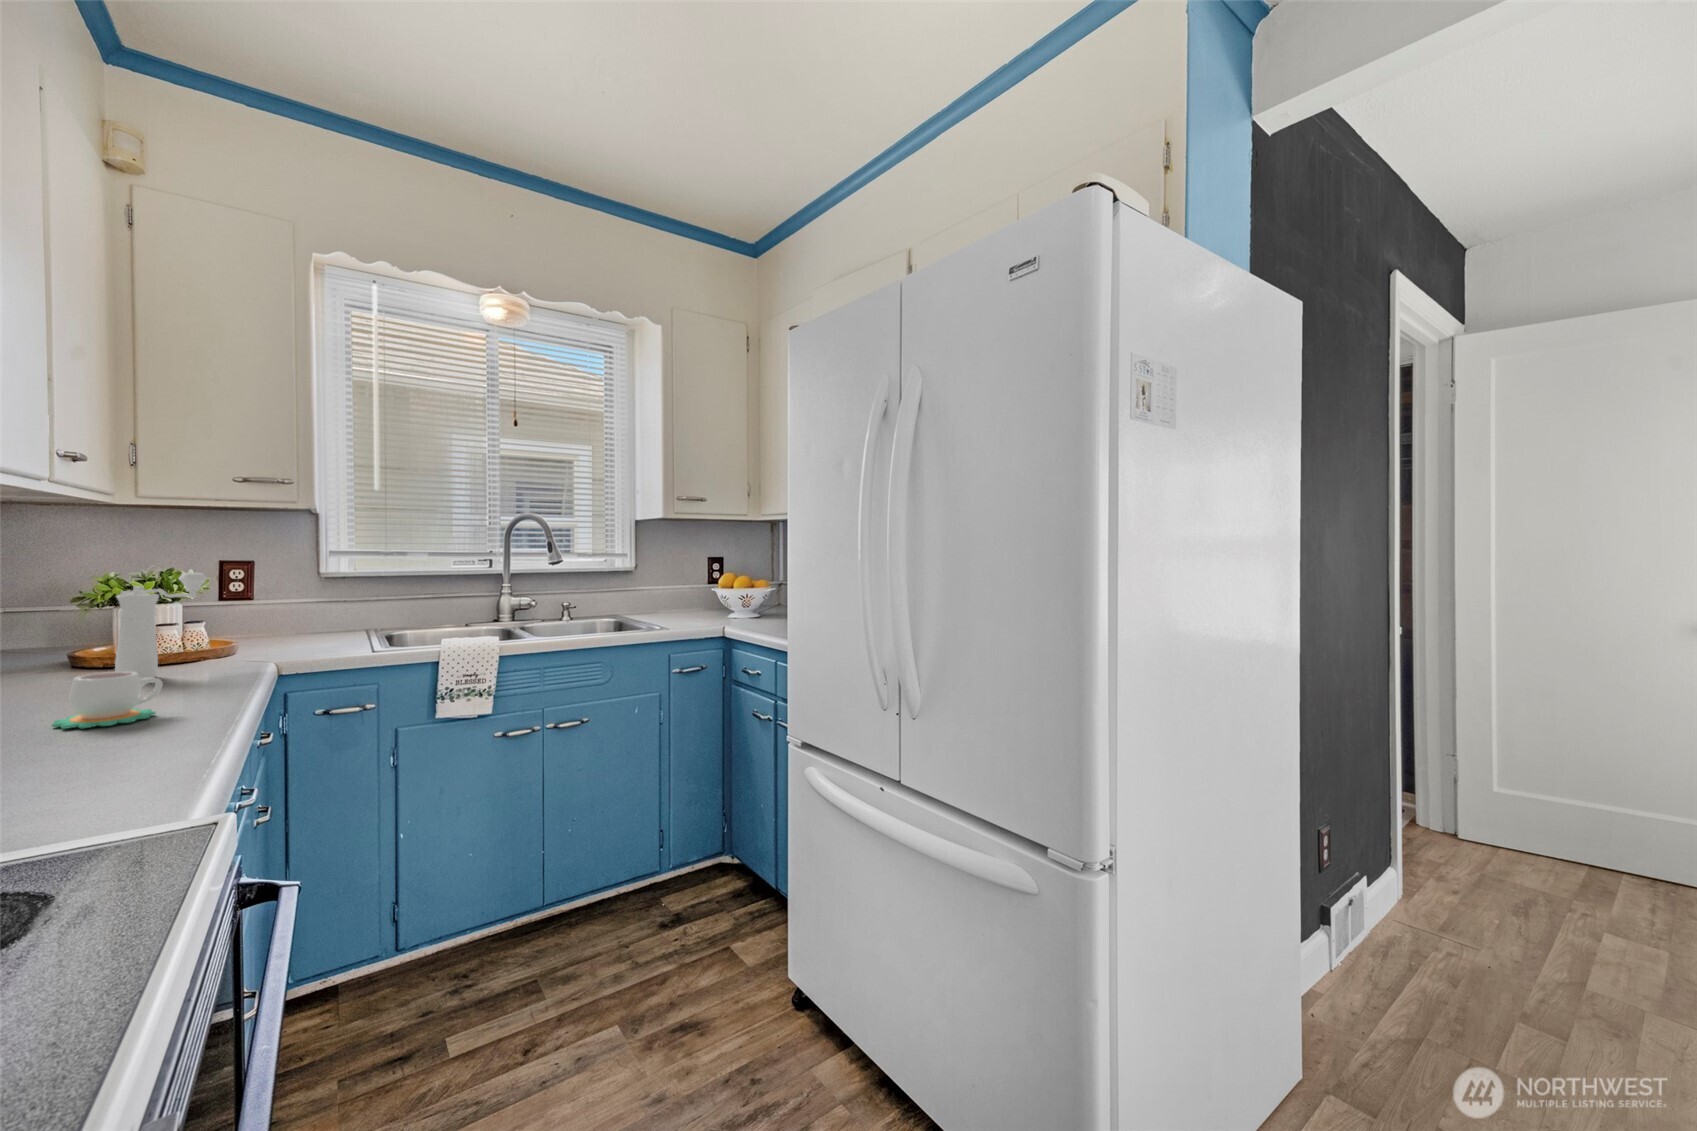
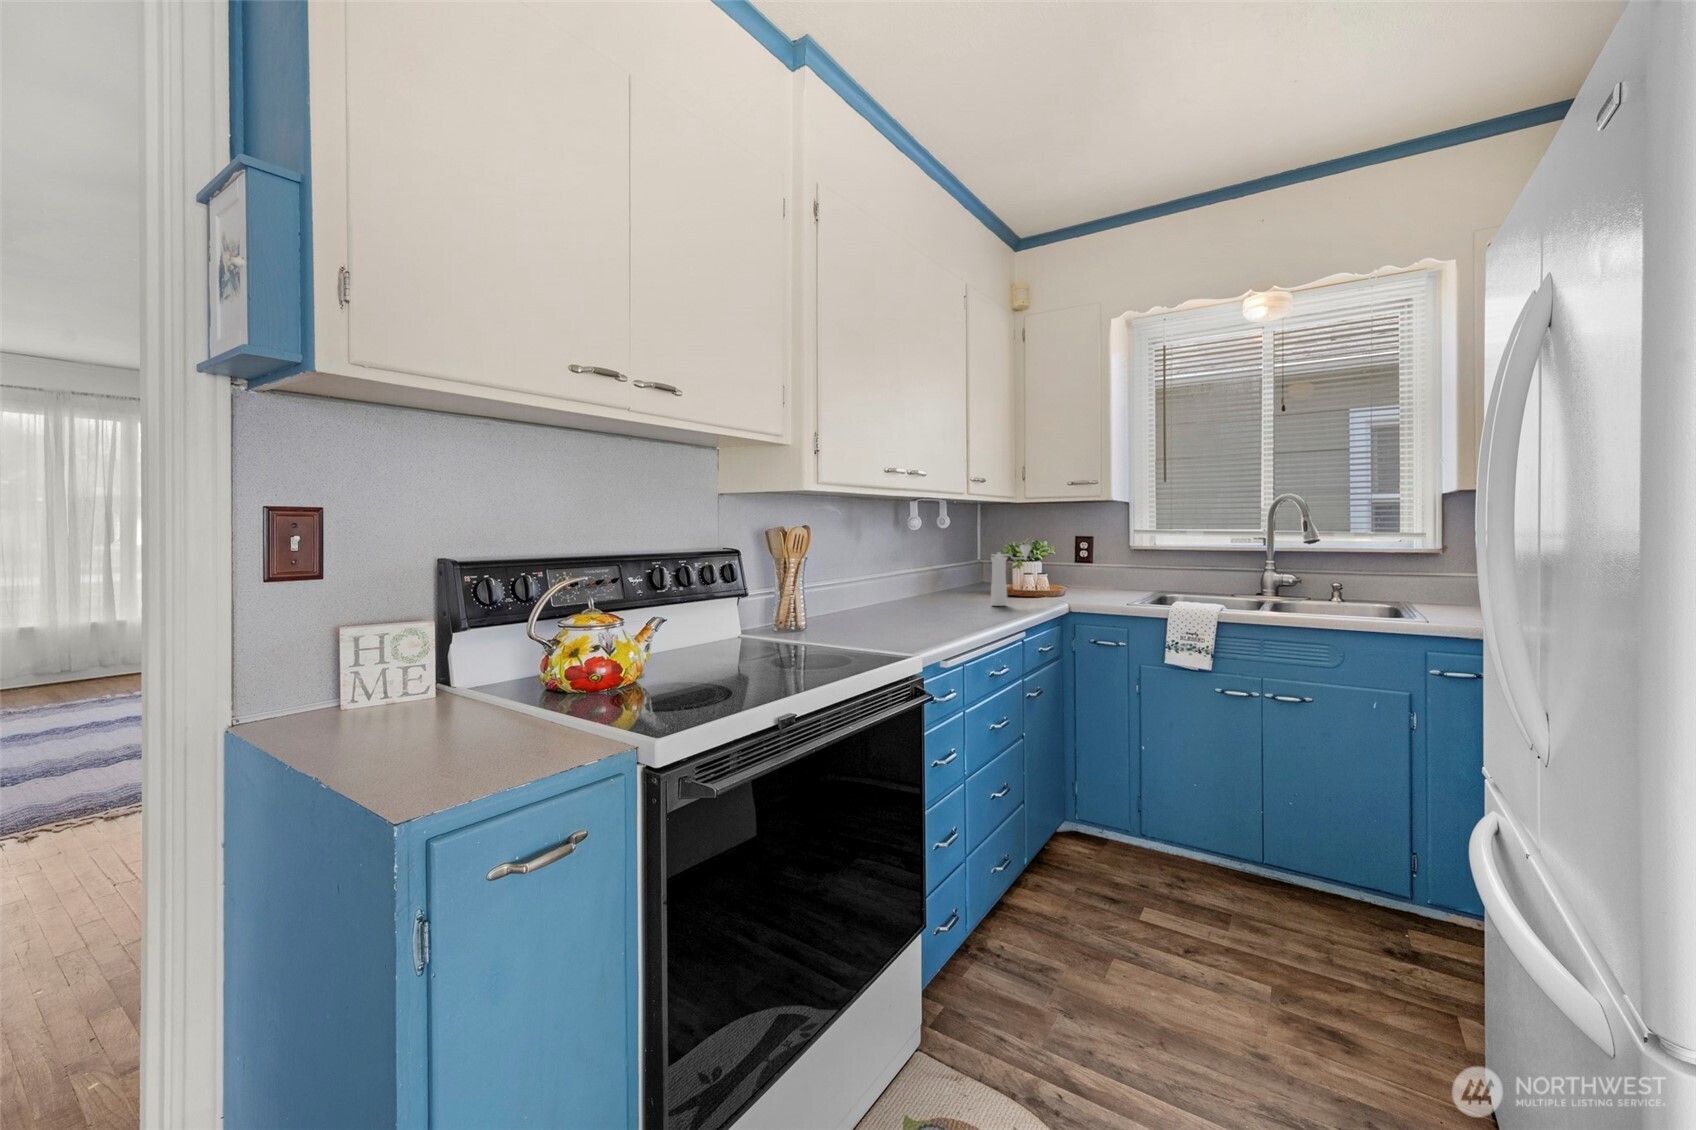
mug: present [52,672,163,729] -> none [948,594,985,619]

